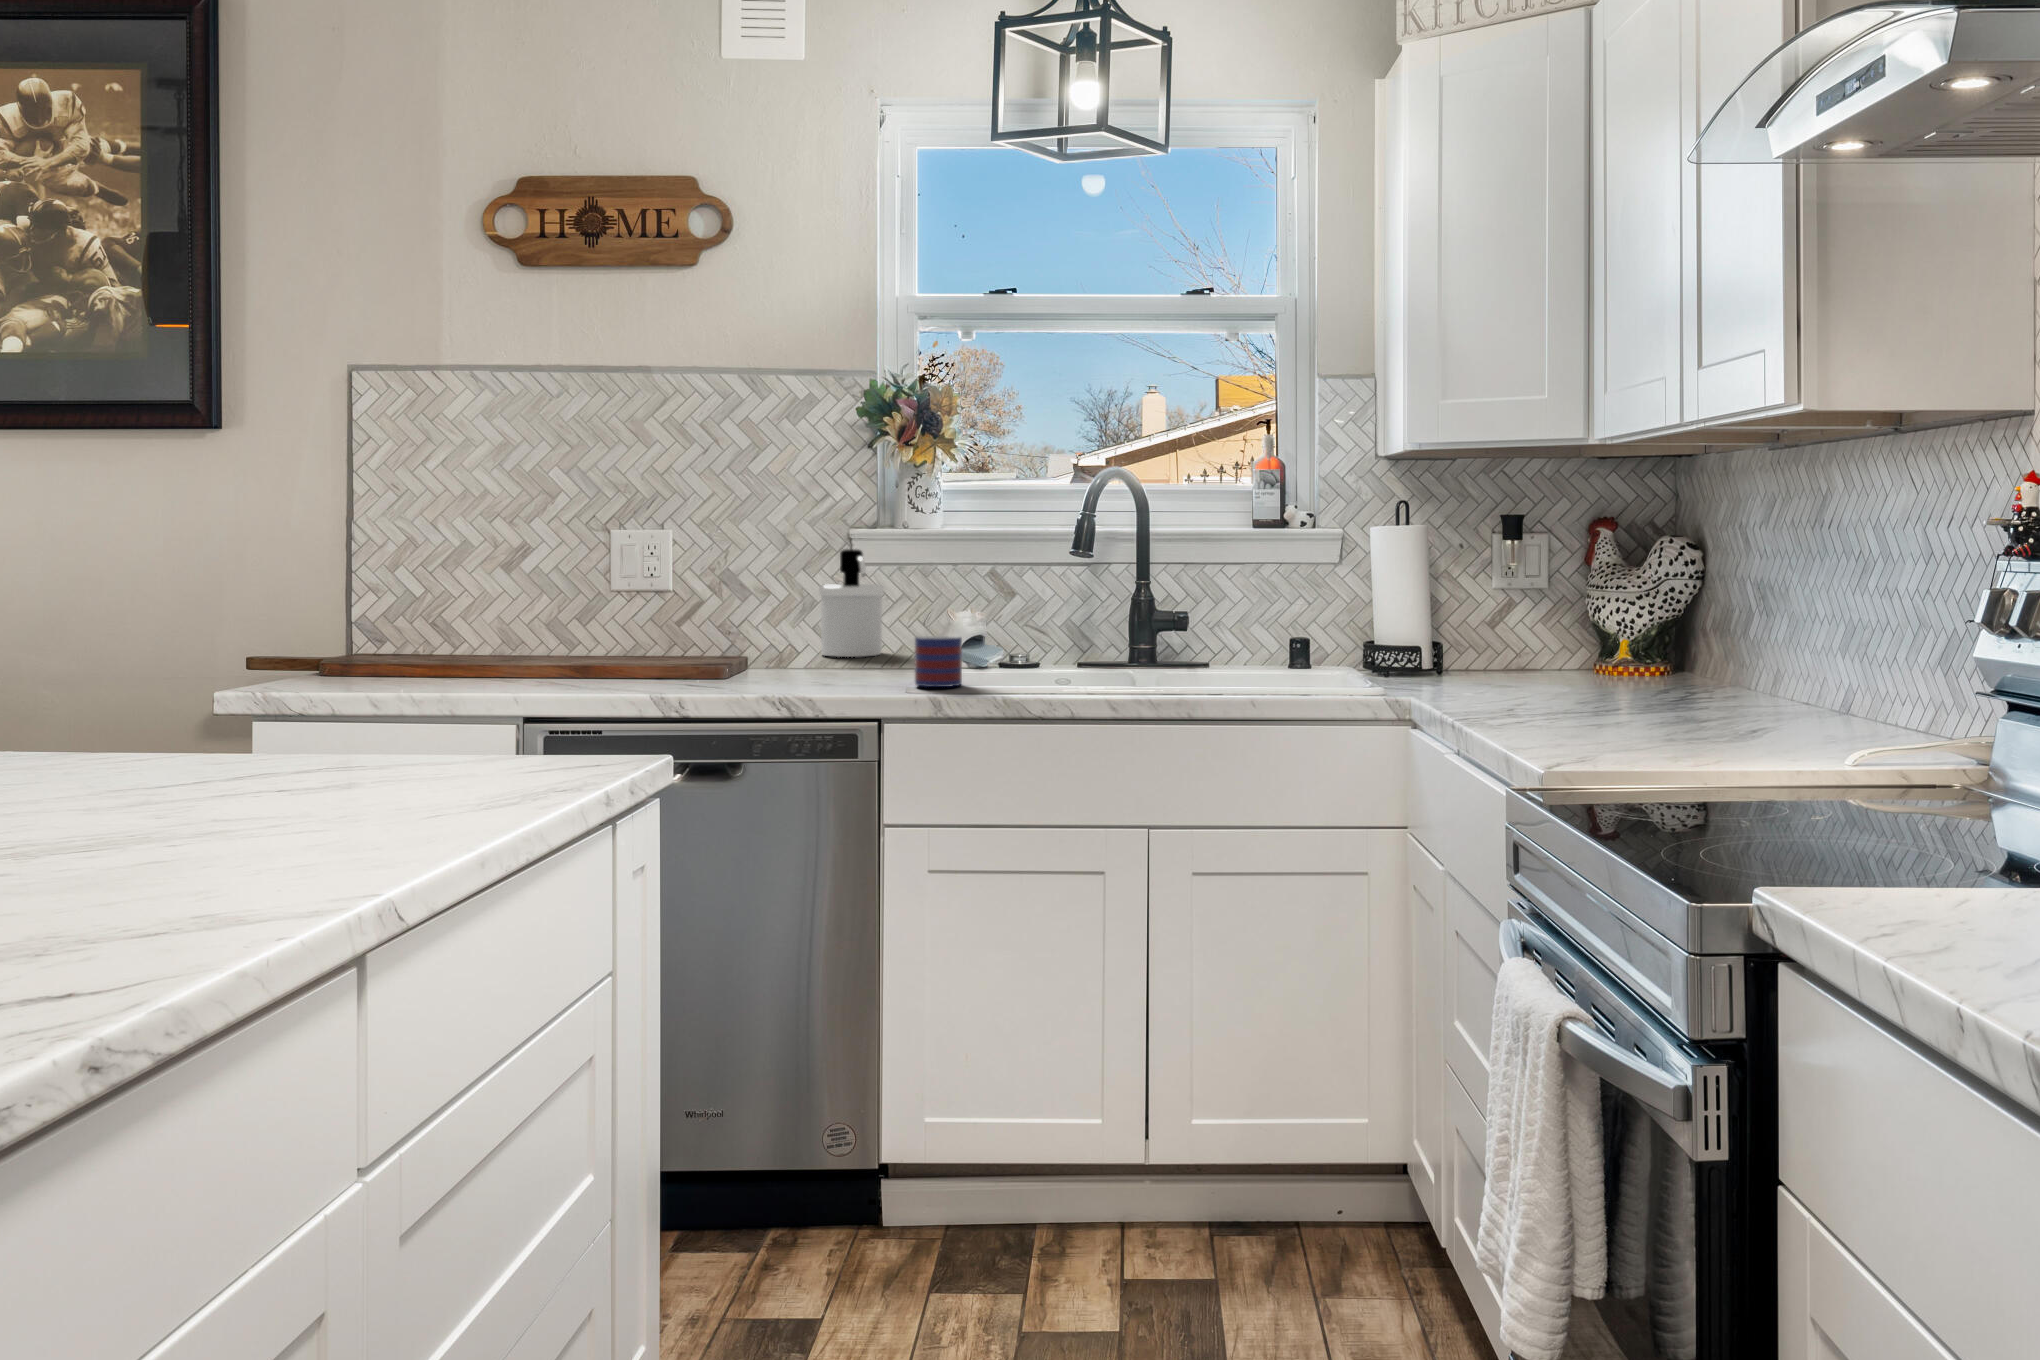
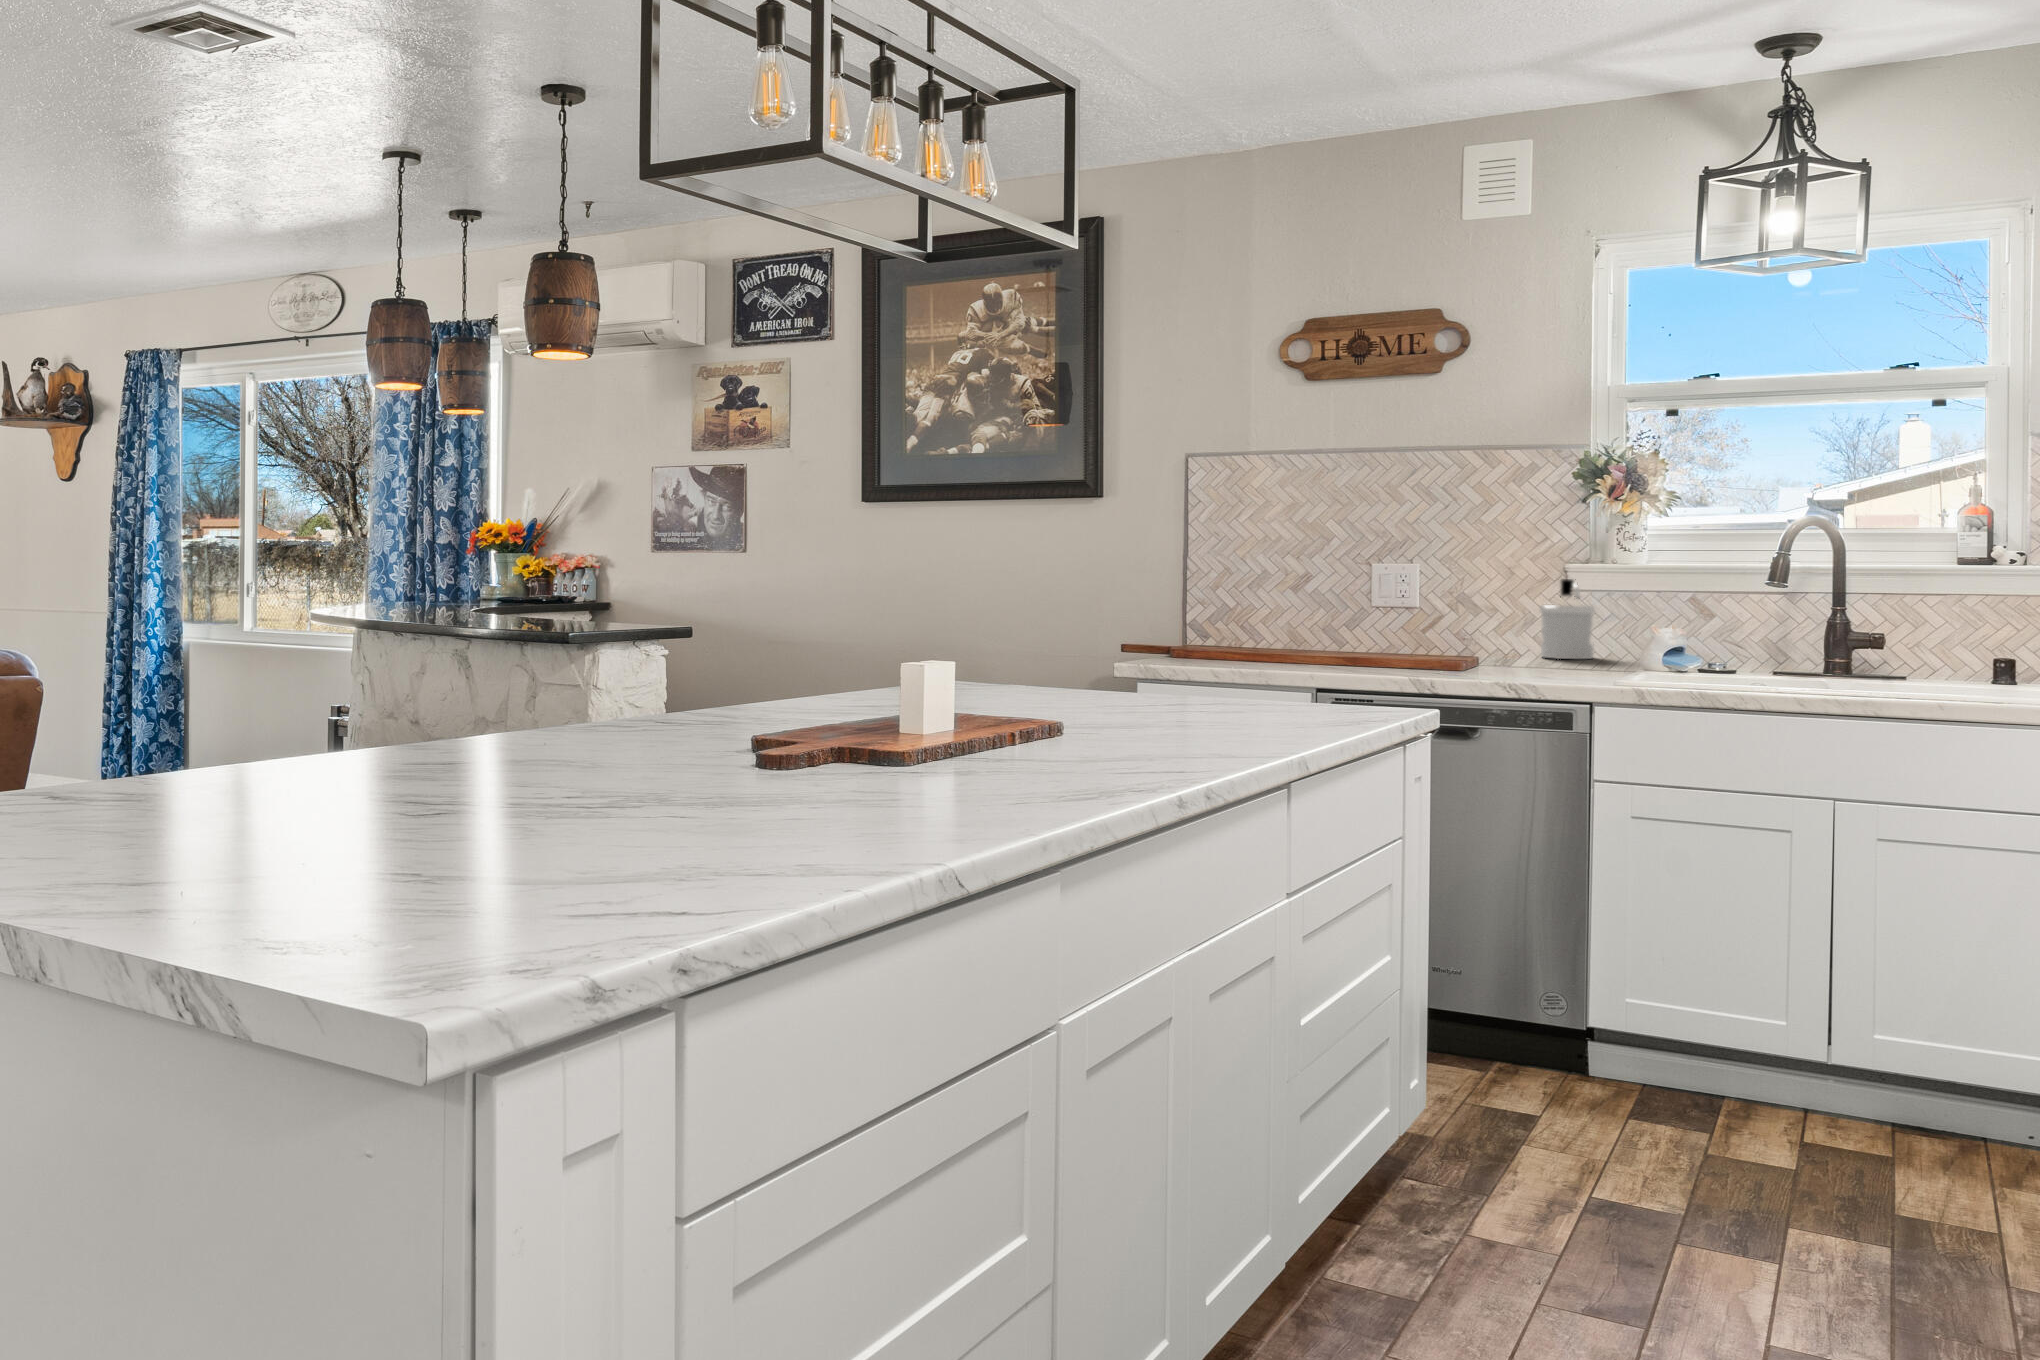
mug: present [915,636,962,687] -> none [1622,642,1664,680]

